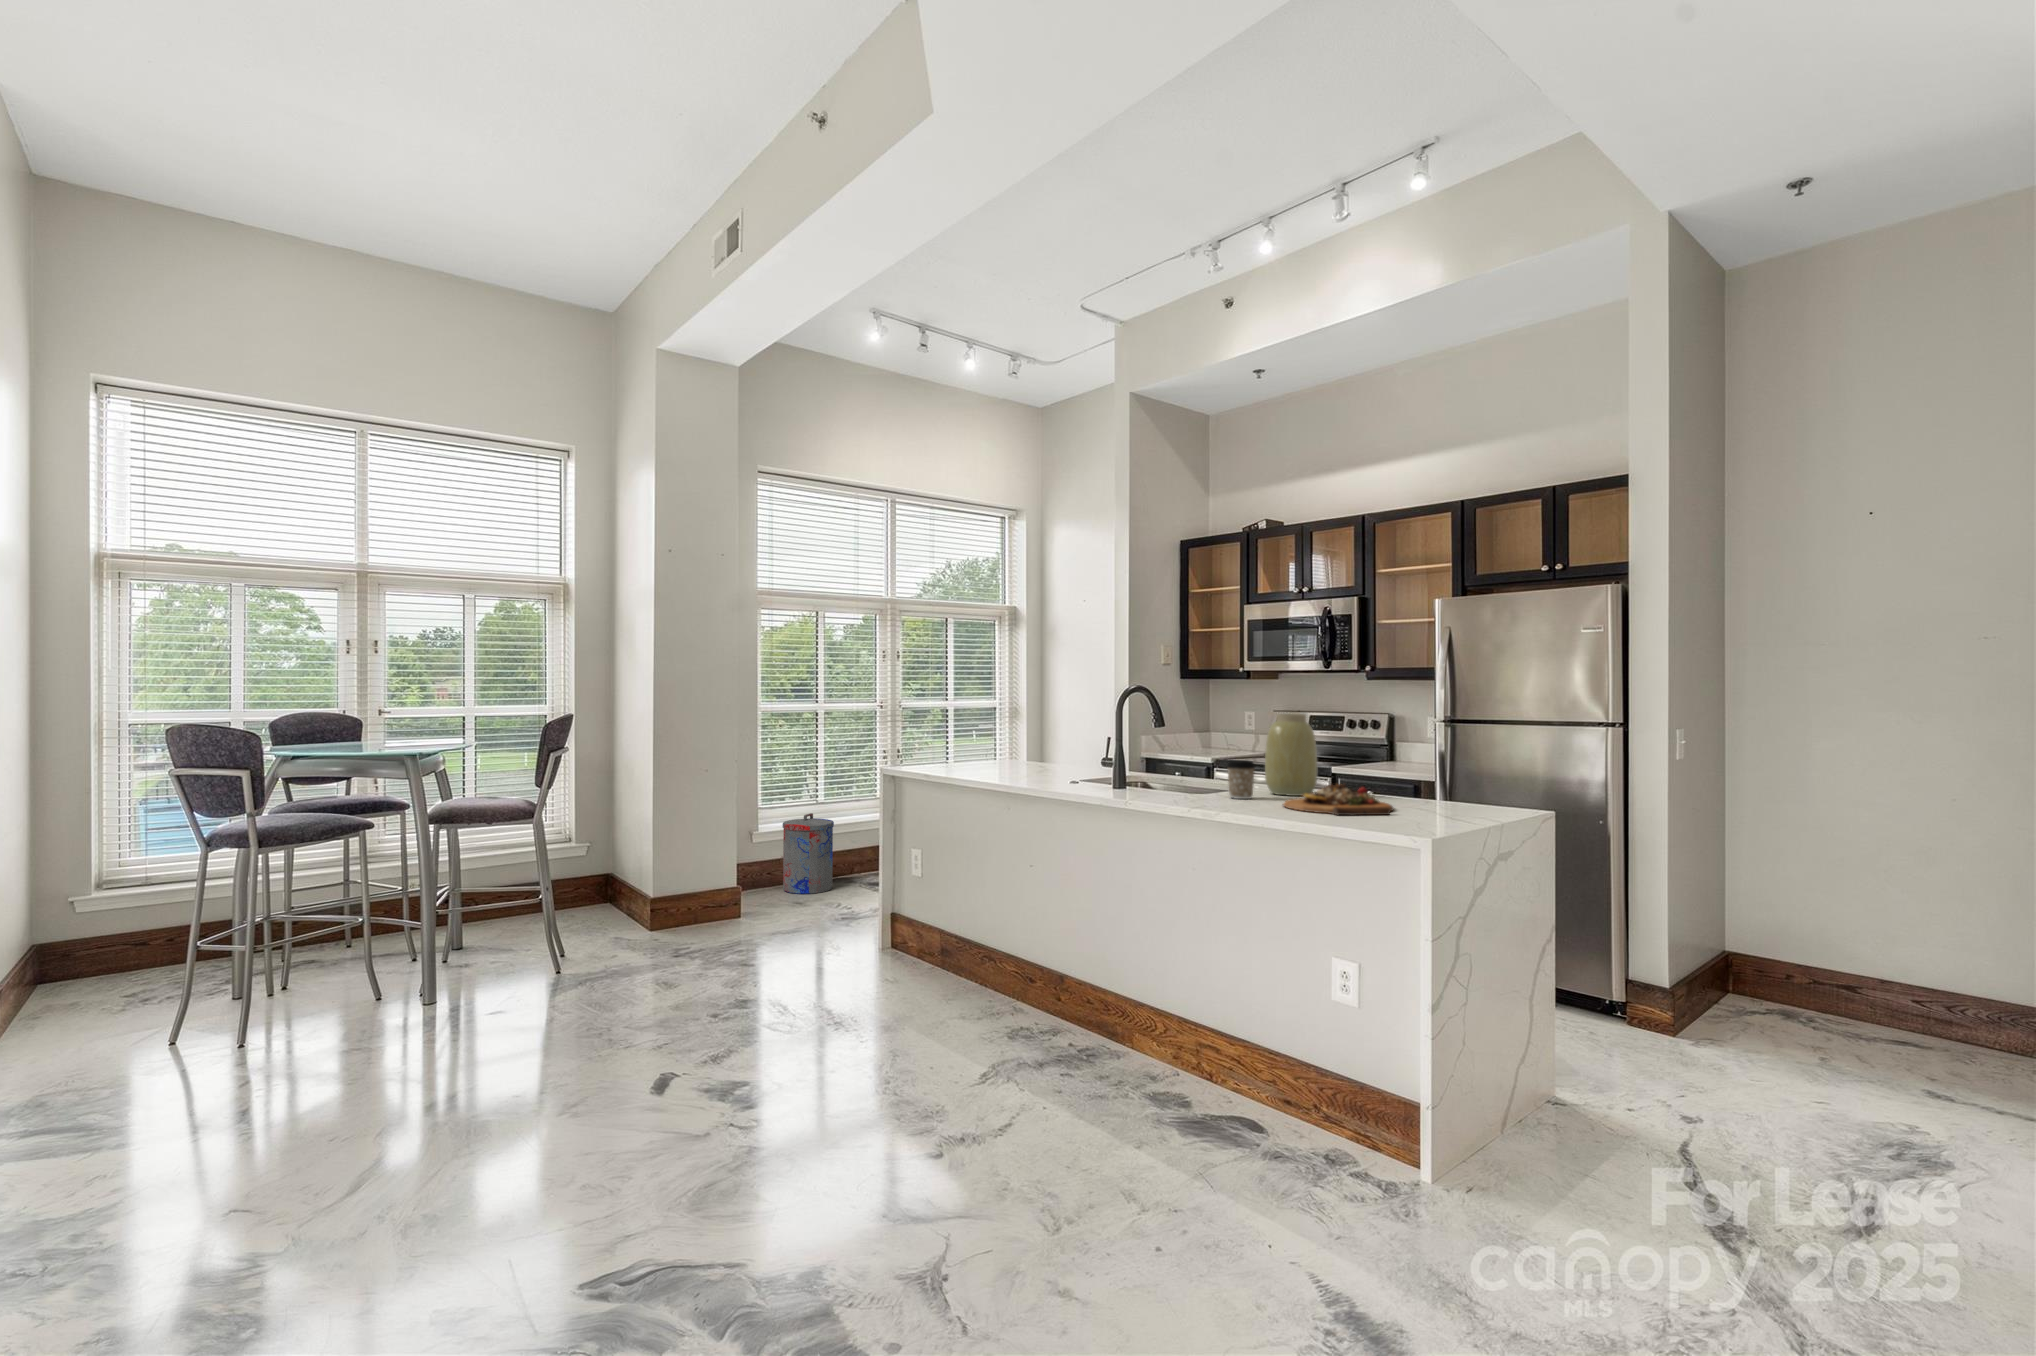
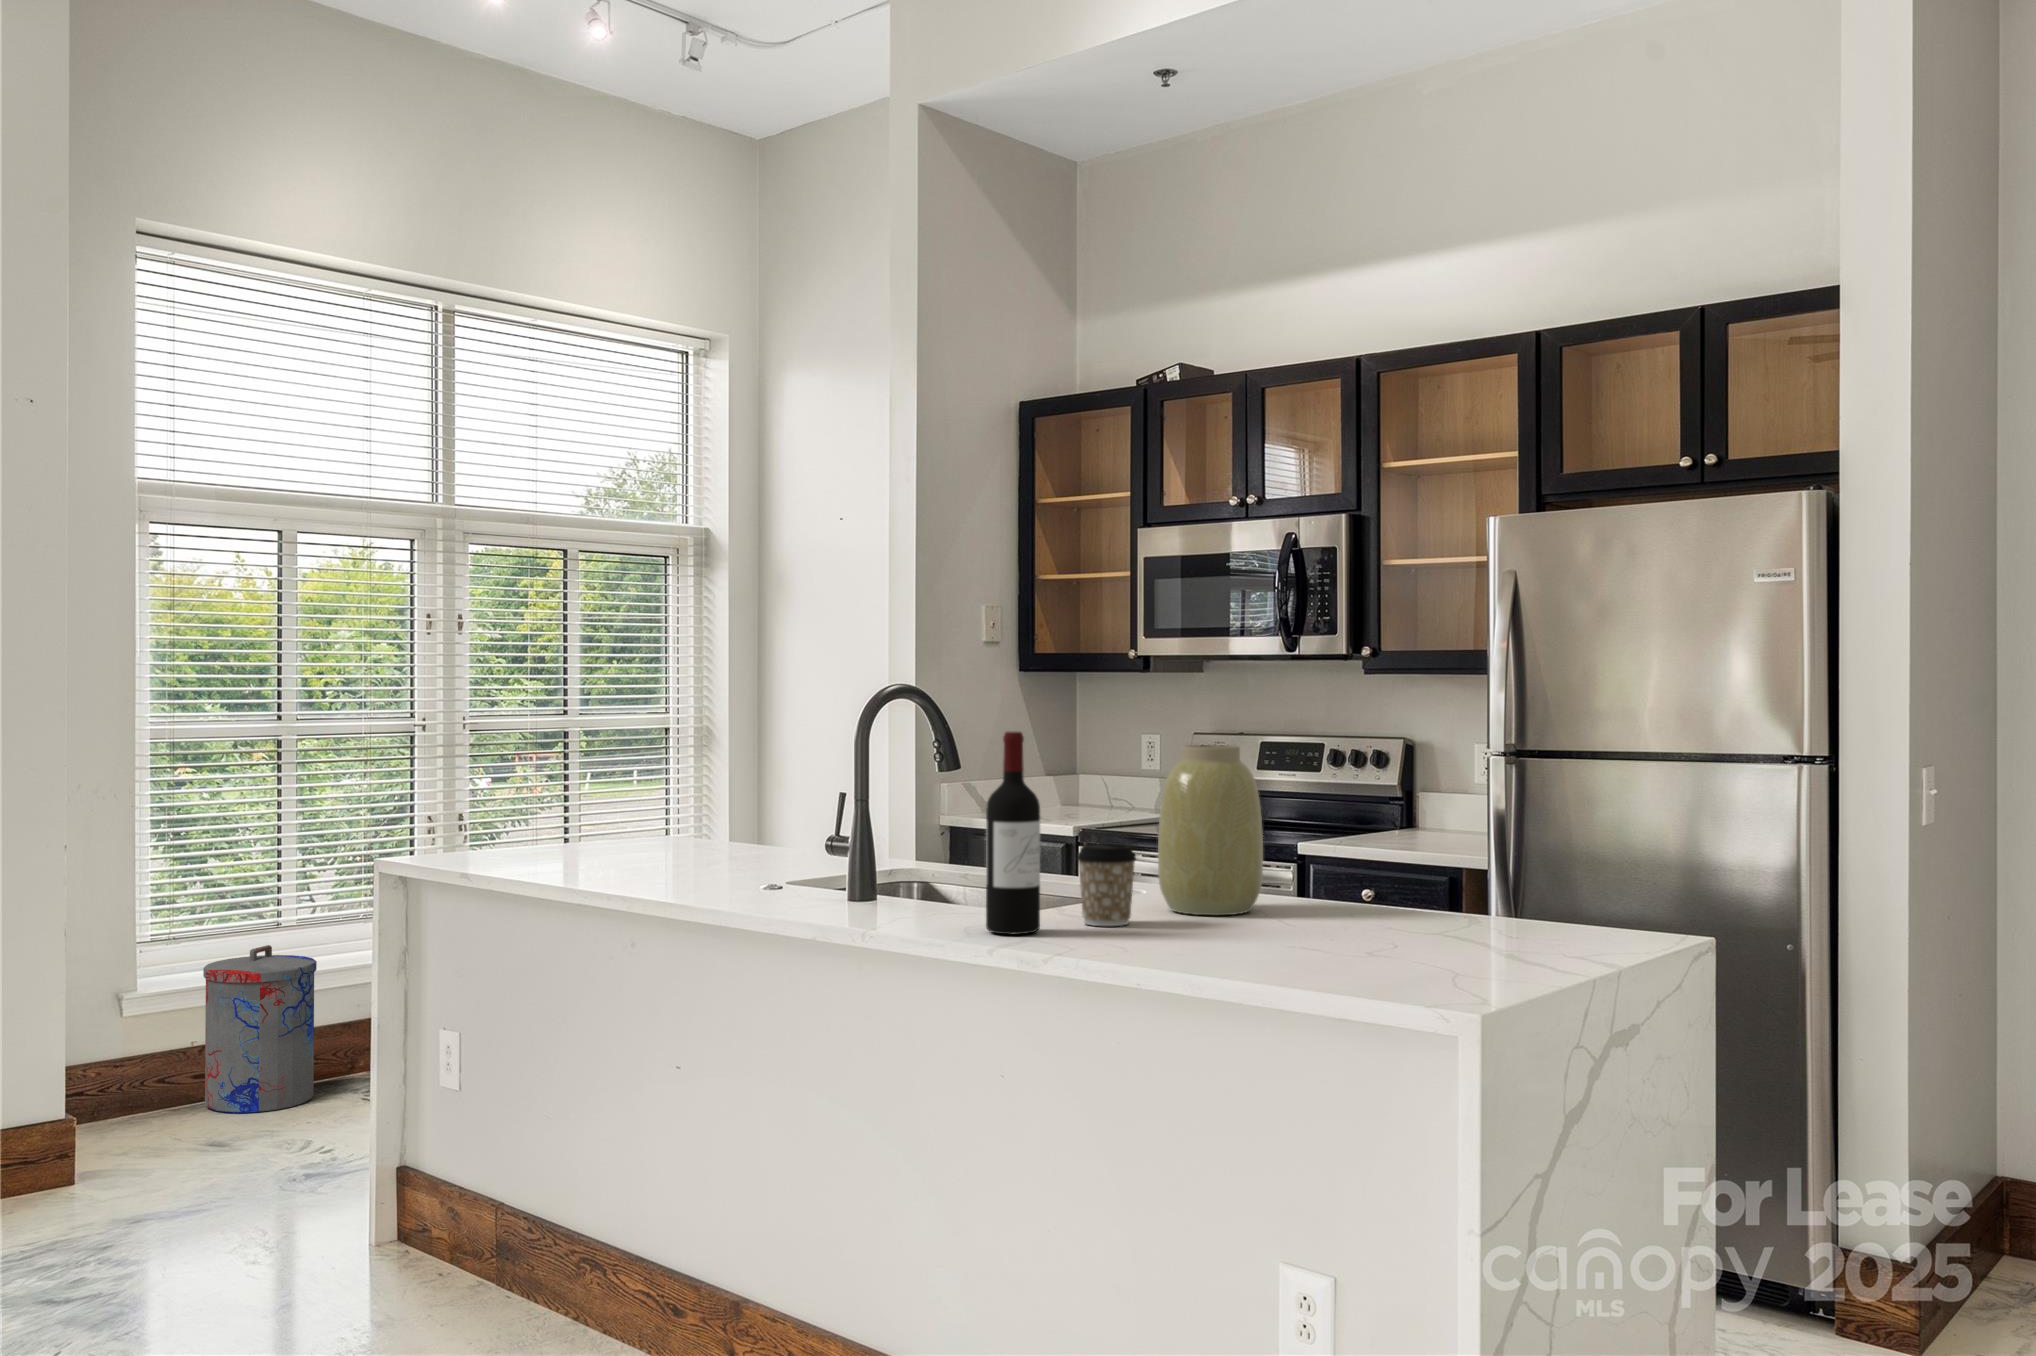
wine bottle: none [1184,706,1210,801] -> present [986,732,1040,935]
cutting board: present [1284,784,1394,815] -> none [1188,894,1415,967]

